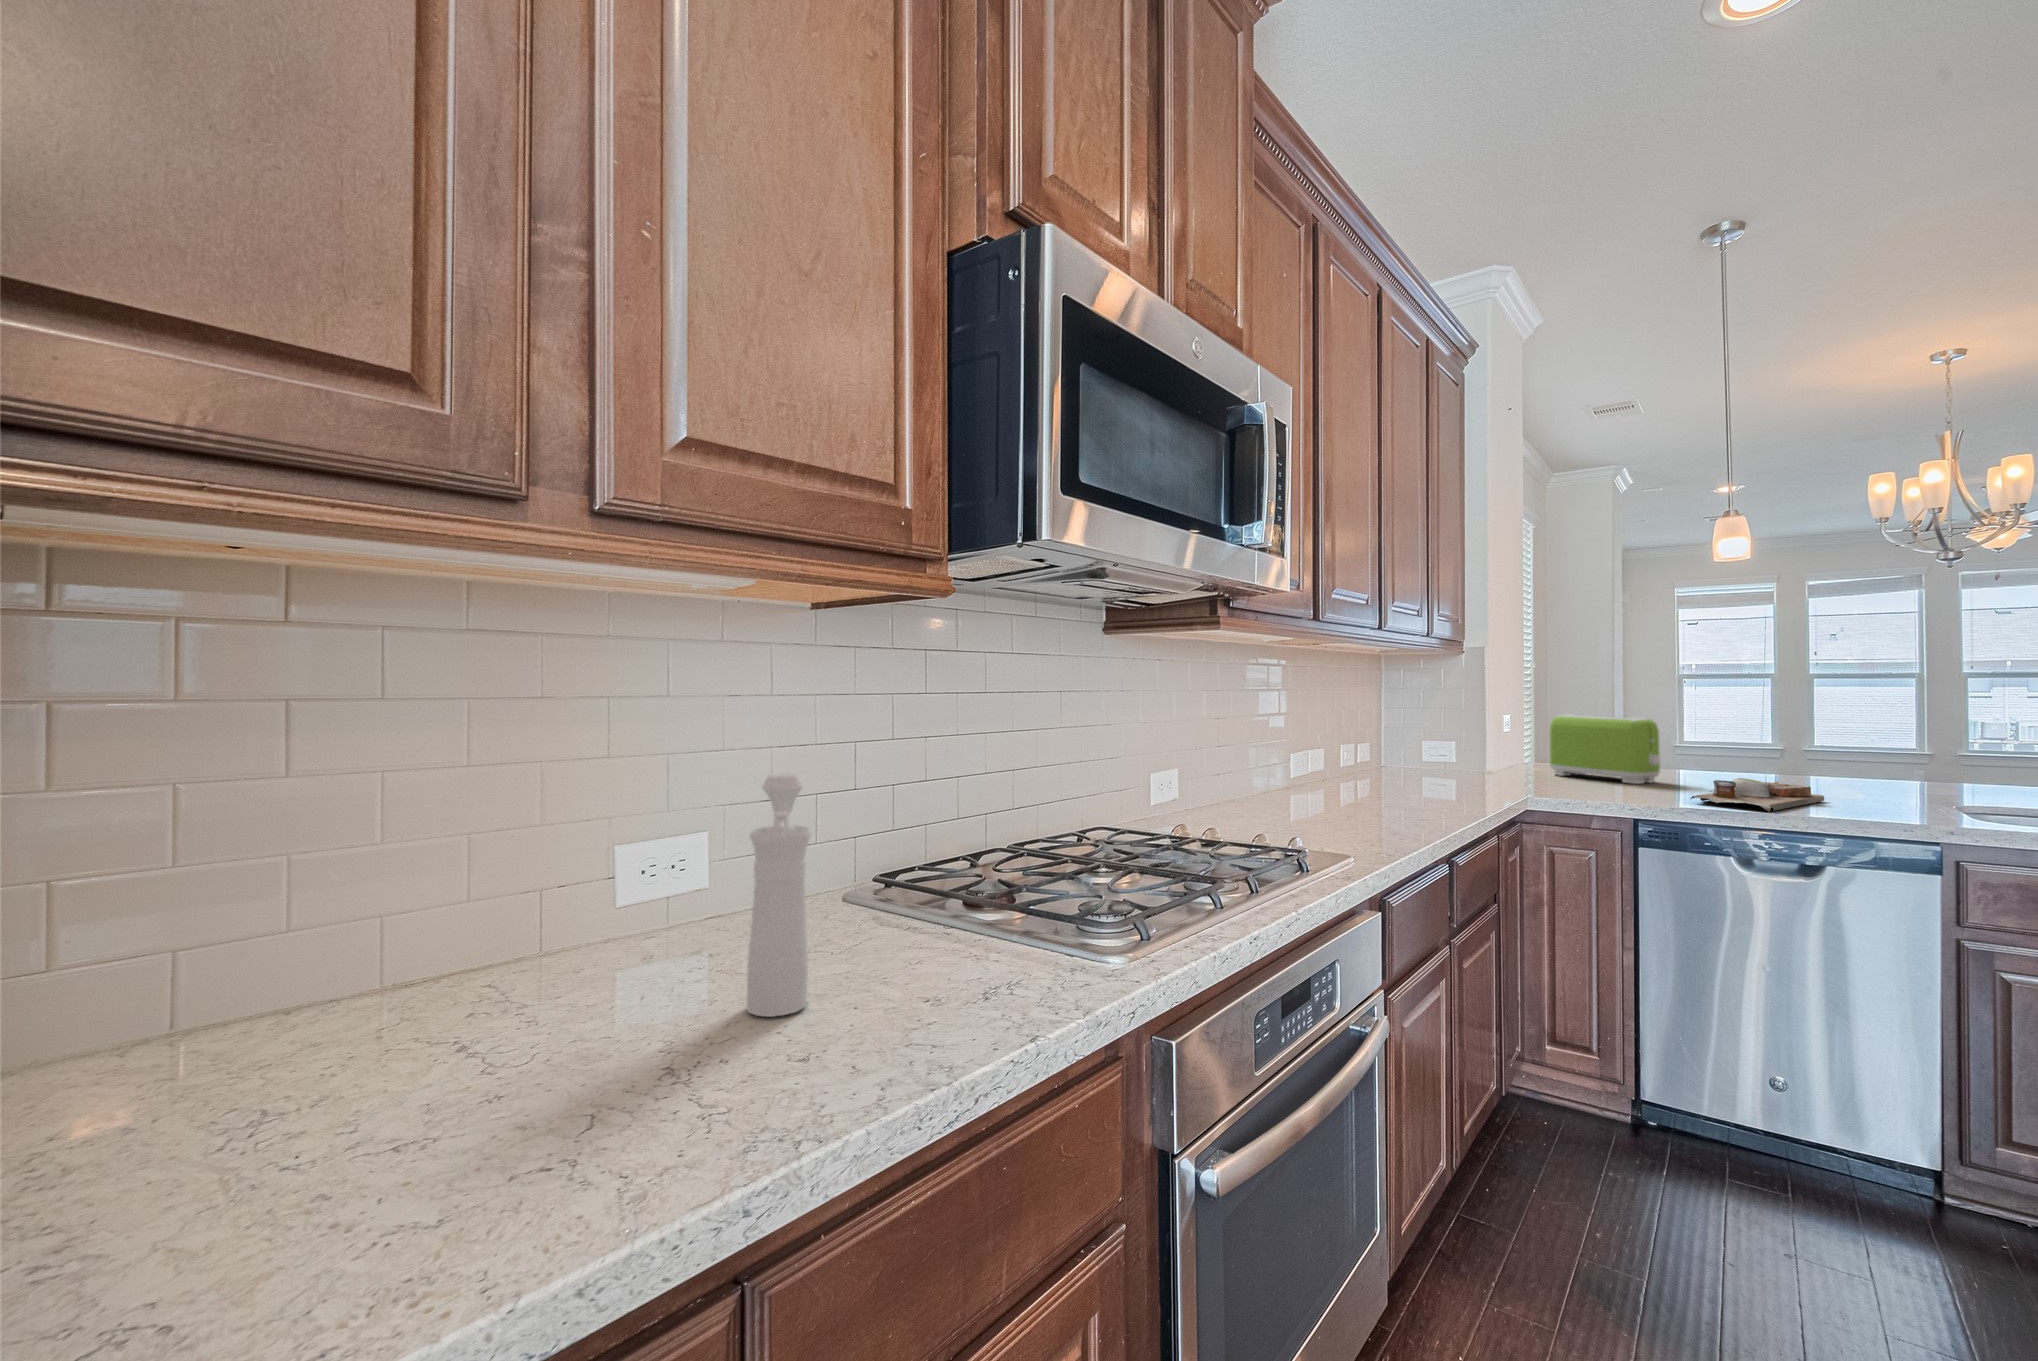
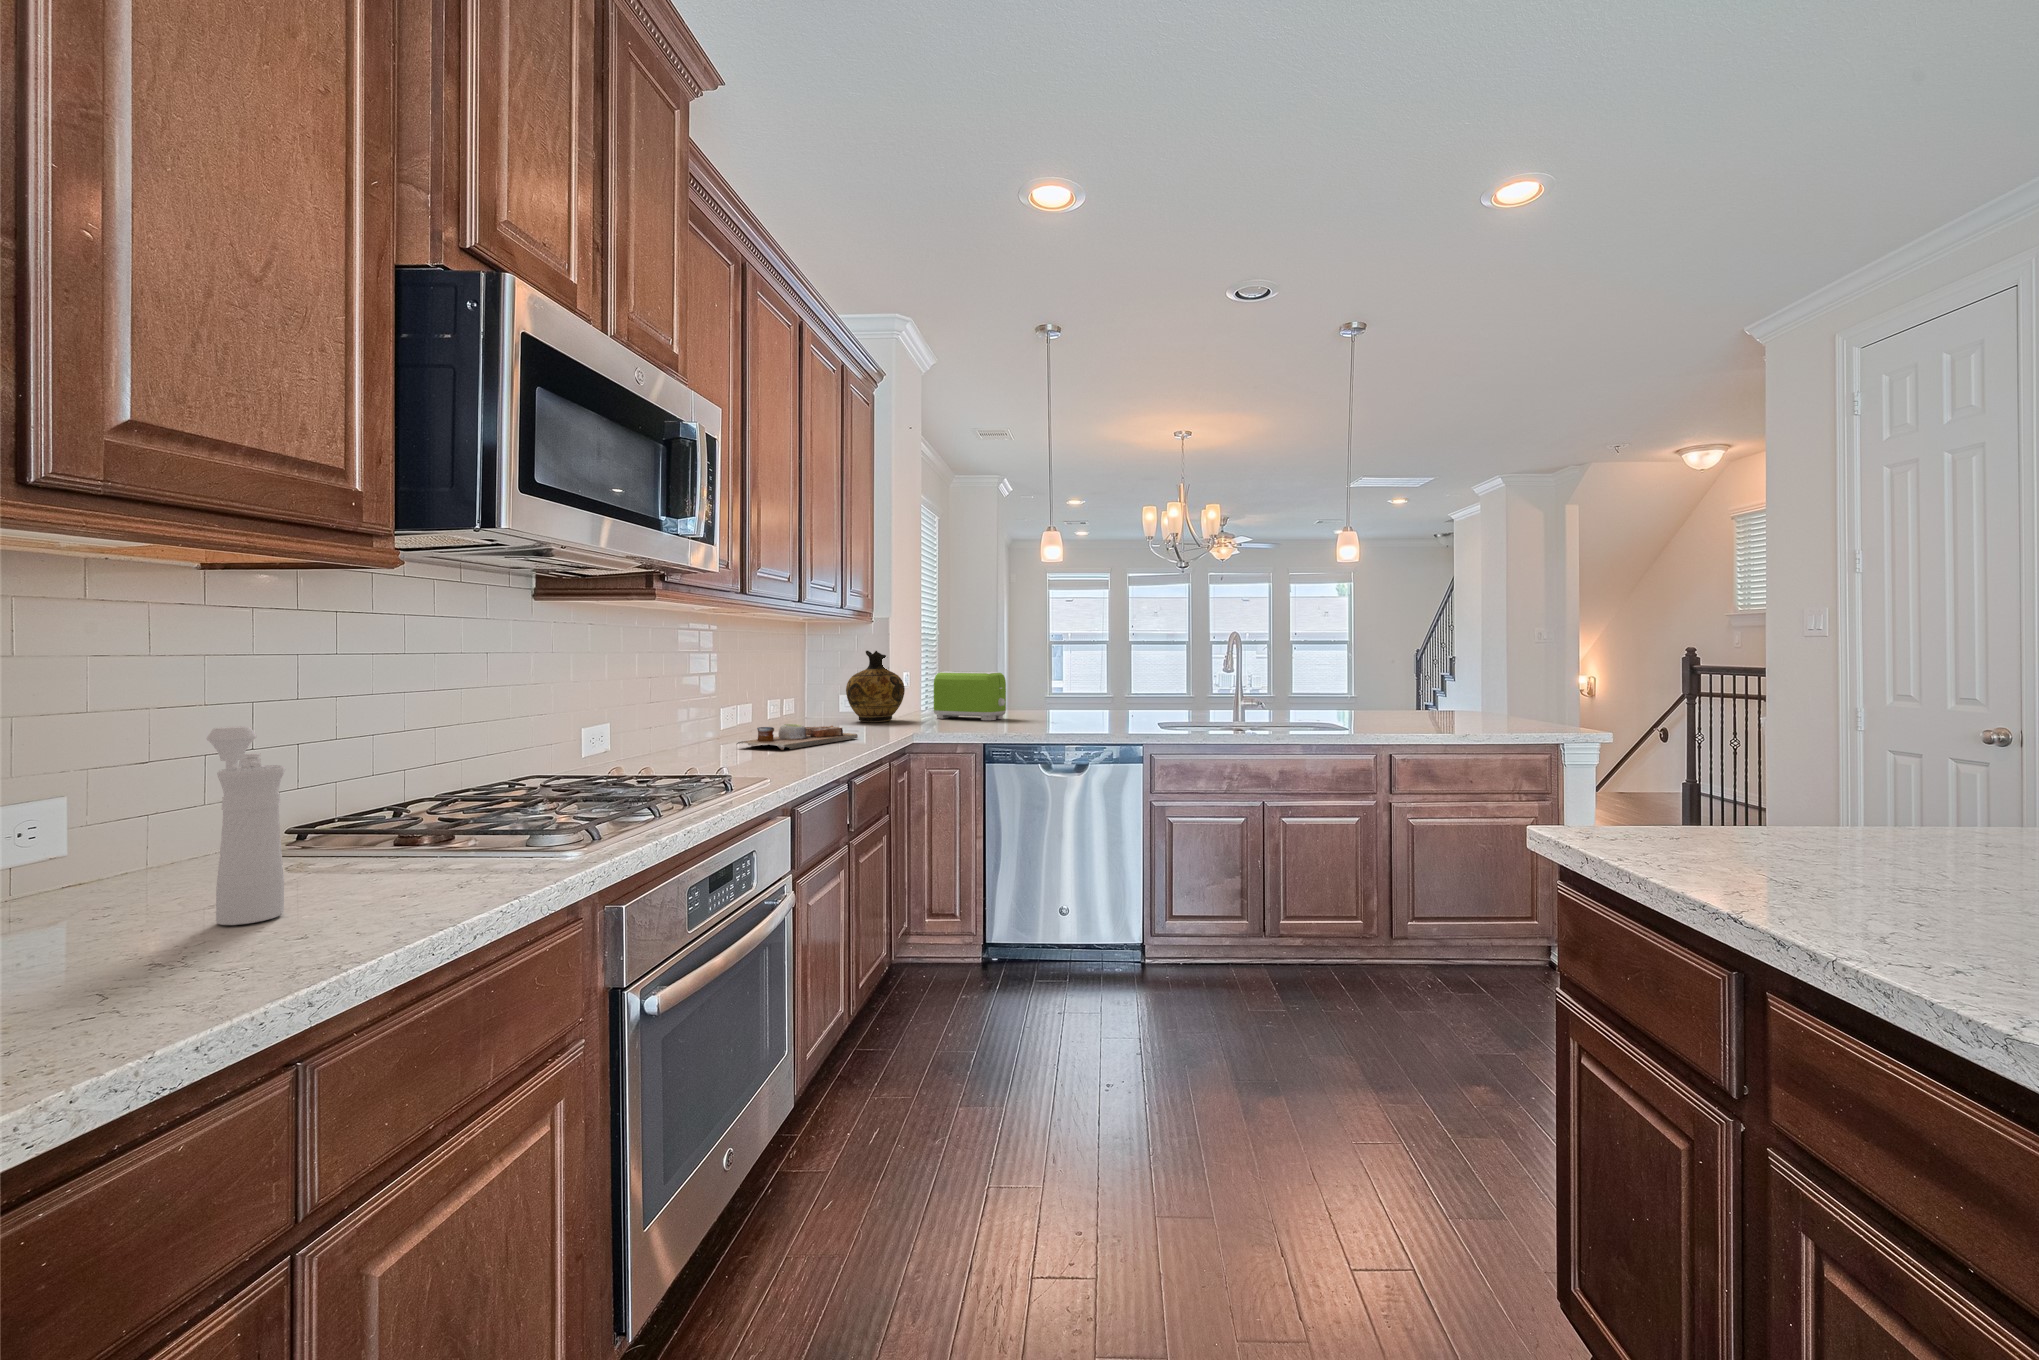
ceramic jug: none [1434,686,1510,775] -> present [846,651,905,722]
cutting board: present [1691,778,1824,812] -> present [737,724,858,750]

